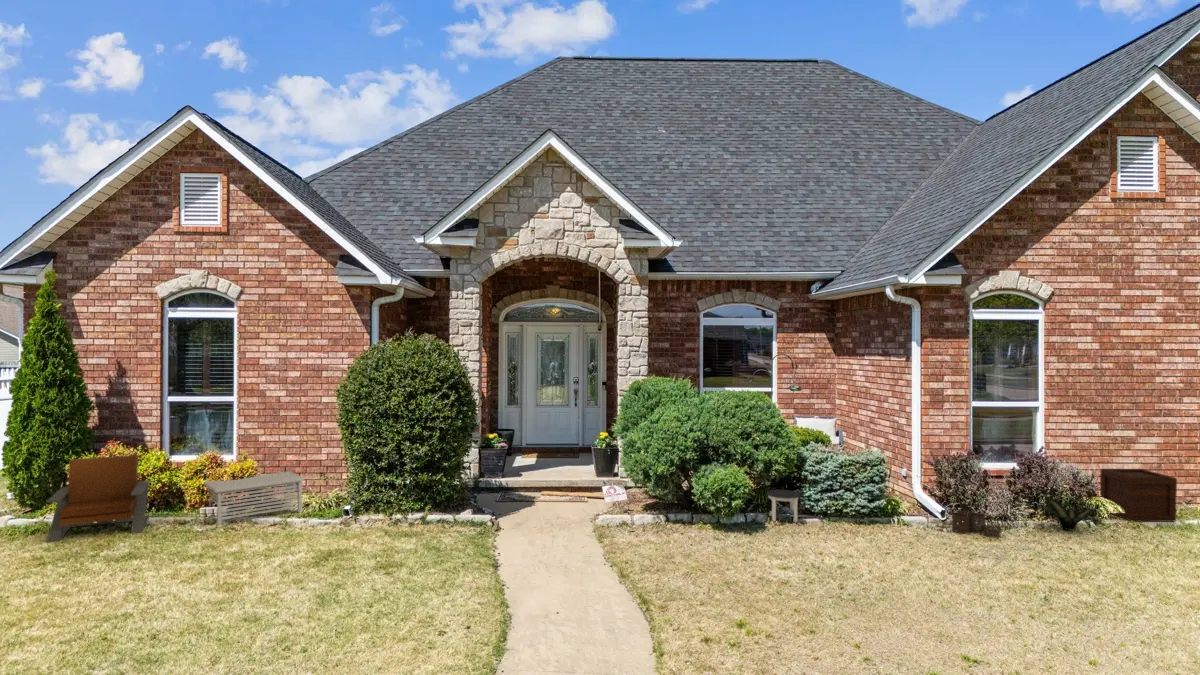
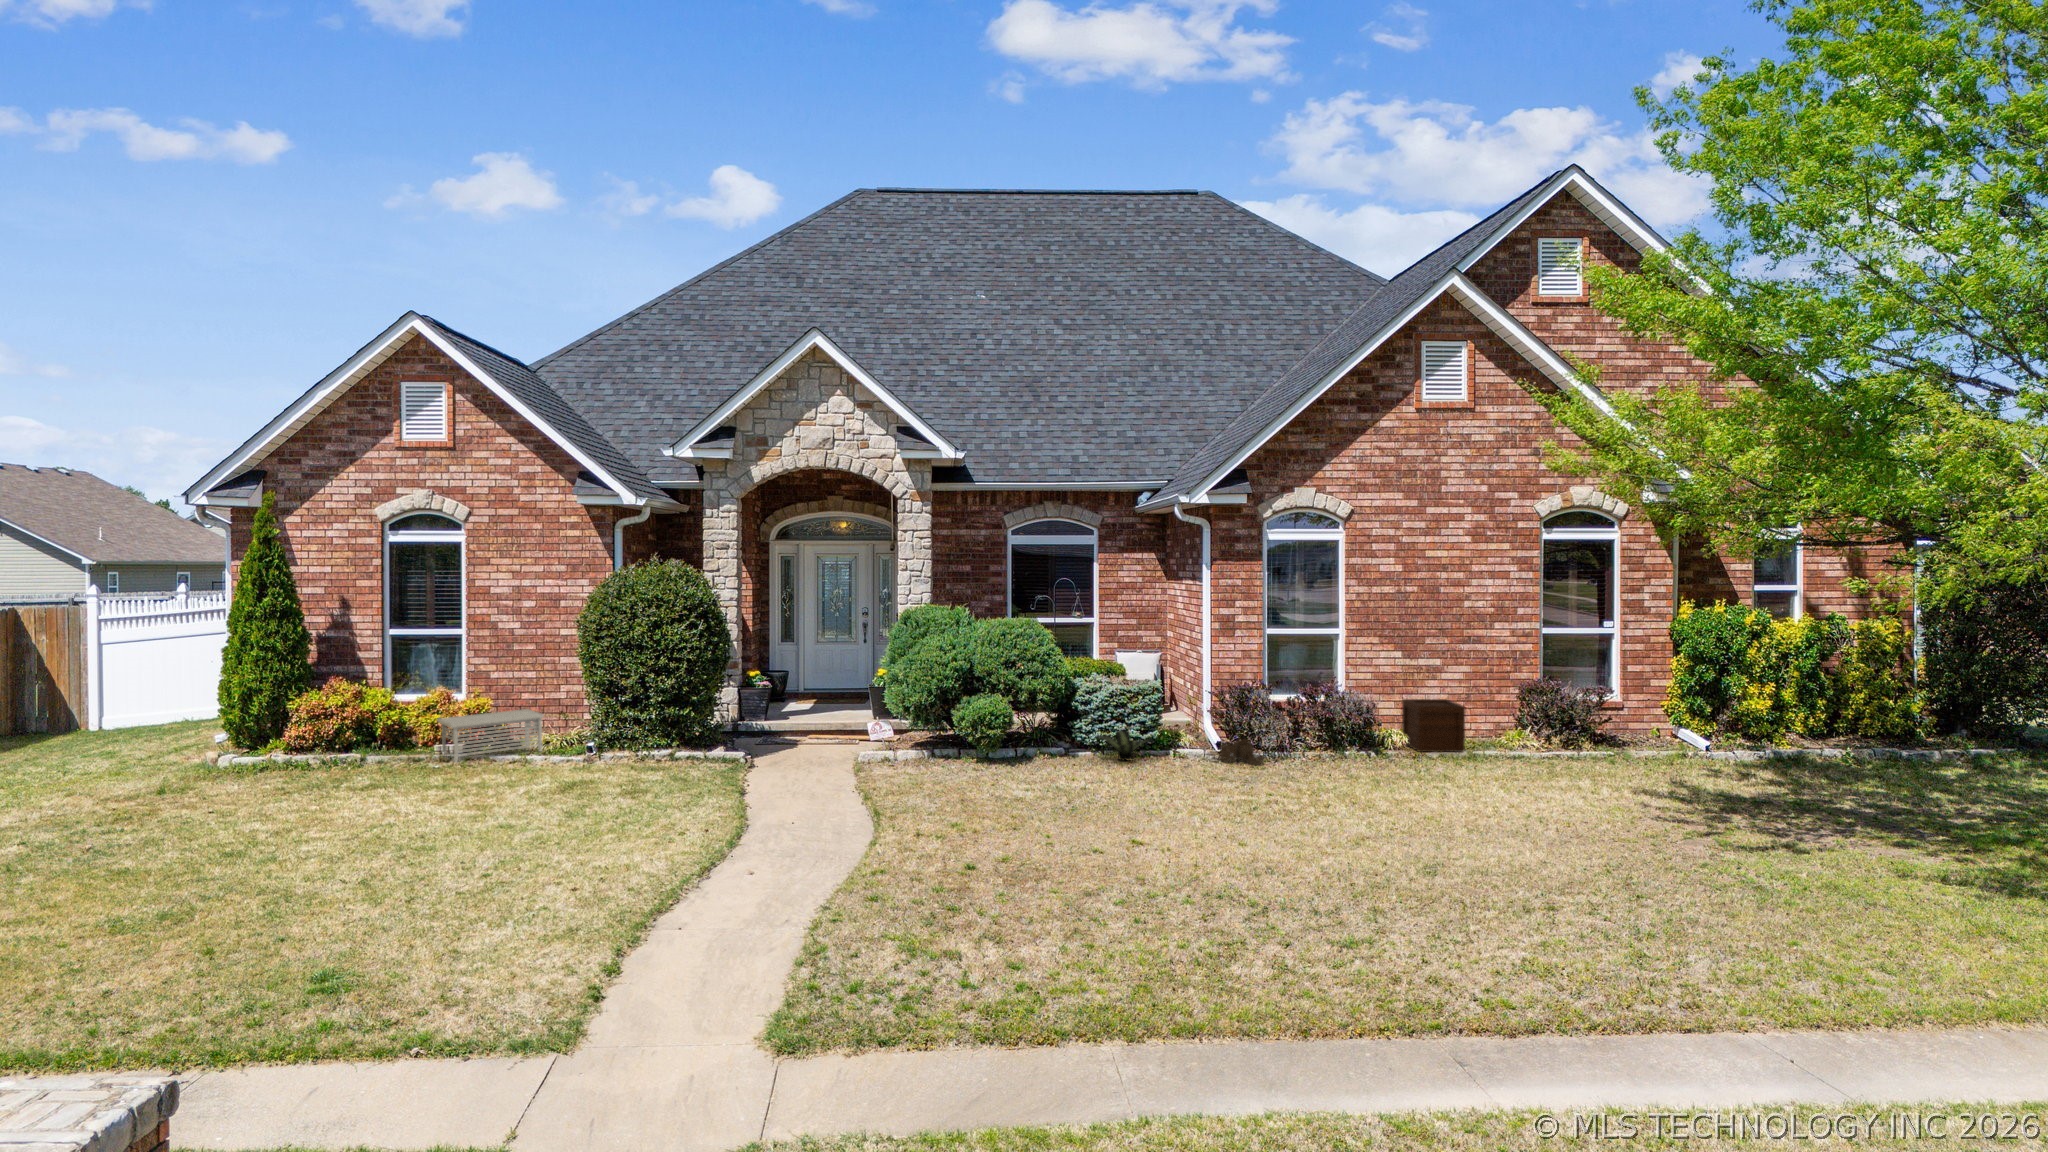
lounge chair: present [47,455,149,542] -> none [281,690,379,777]
round table: present [767,490,800,522] -> none [1038,723,1073,755]
potted plant: present [1038,501,1096,531] -> present [1096,730,1151,761]

